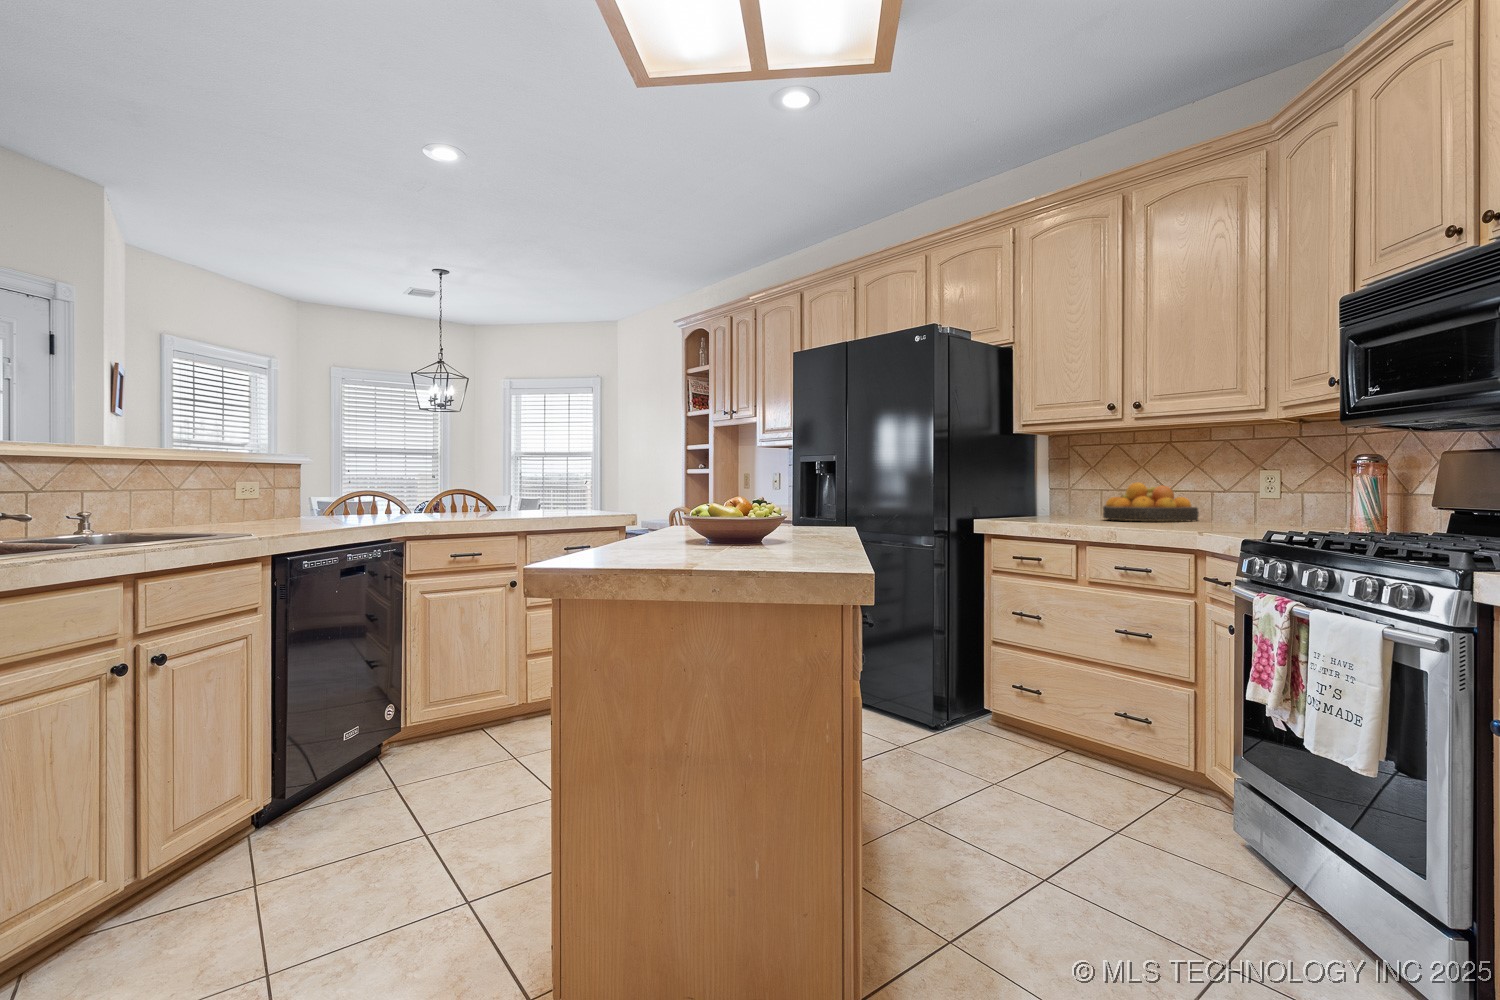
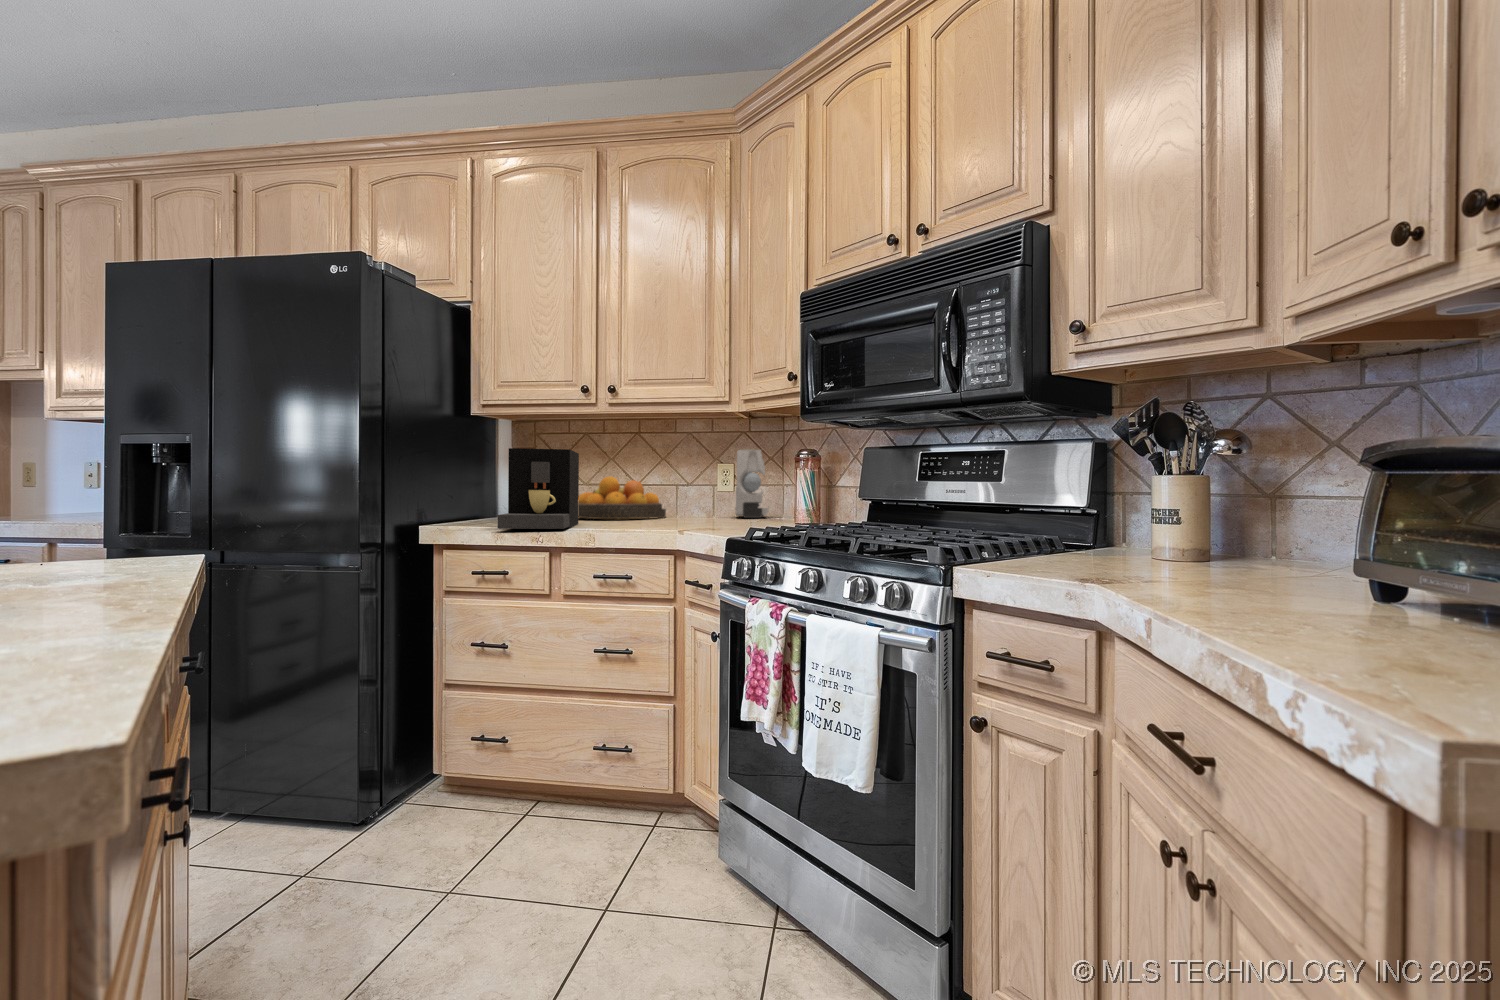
soap dispenser: none [1279,453,1322,524] -> present [735,450,768,518]
coffee maker: none [1034,462,1105,527] -> present [498,448,579,529]

